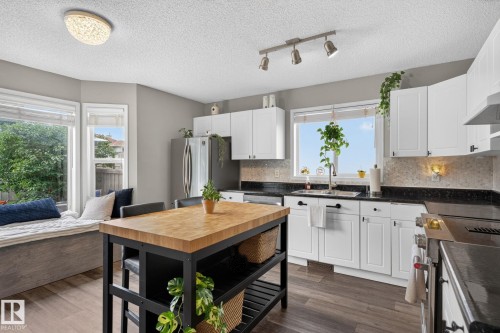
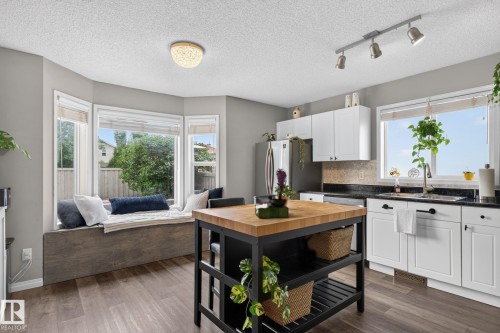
flower arrangement: none [182,170,223,228] -> present [255,169,289,218]

